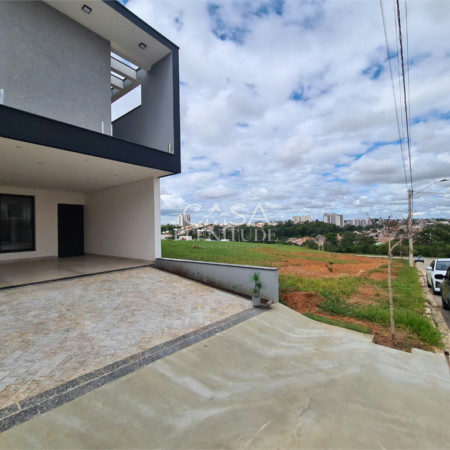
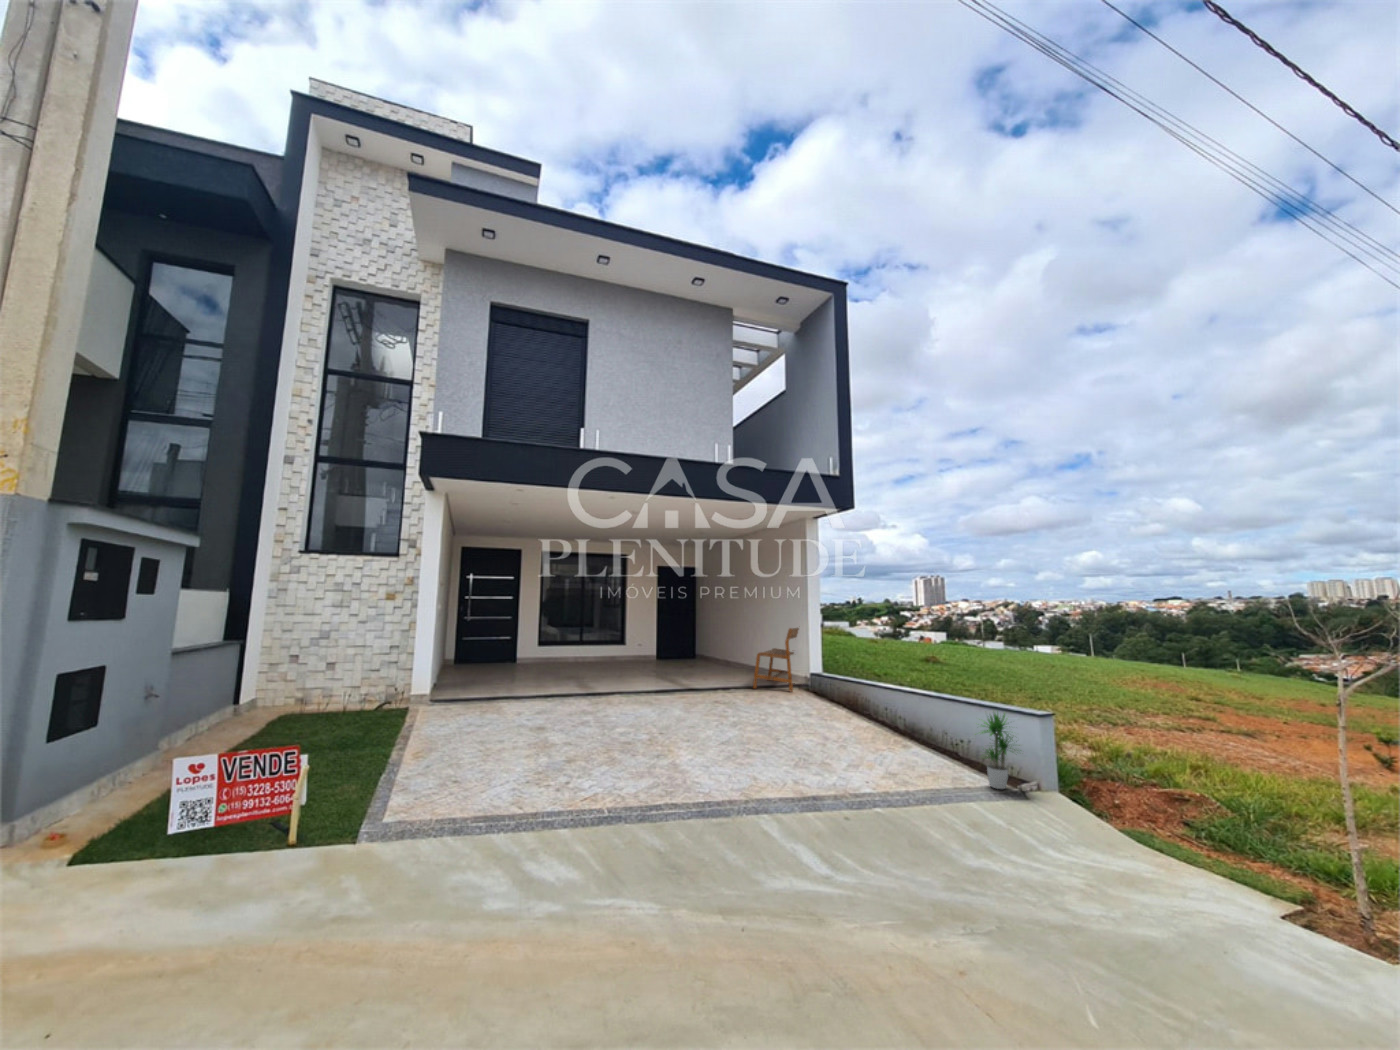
bench: none [124,236,149,270] -> present [753,628,799,691]

